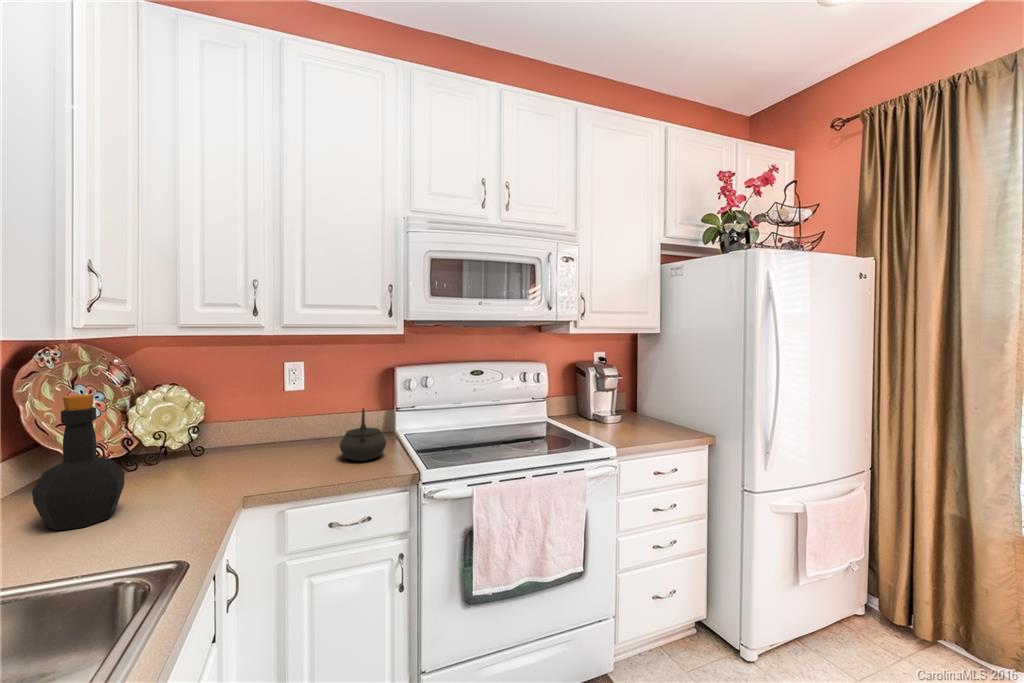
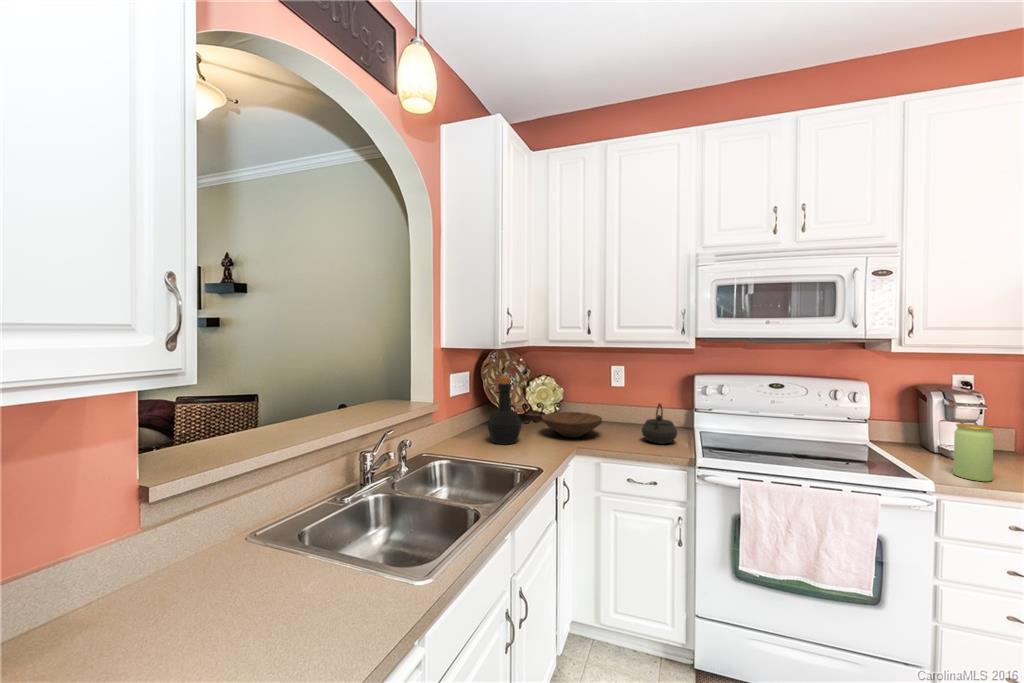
jar: none [615,393,639,440] -> present [954,423,994,481]
wooden bowl: none [167,435,280,480] -> present [542,412,602,437]

